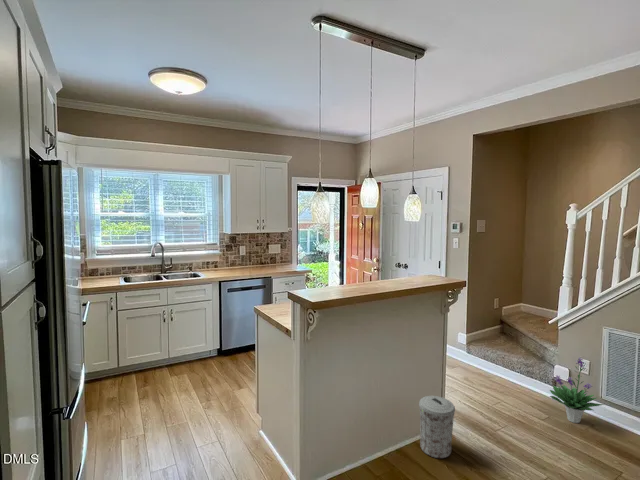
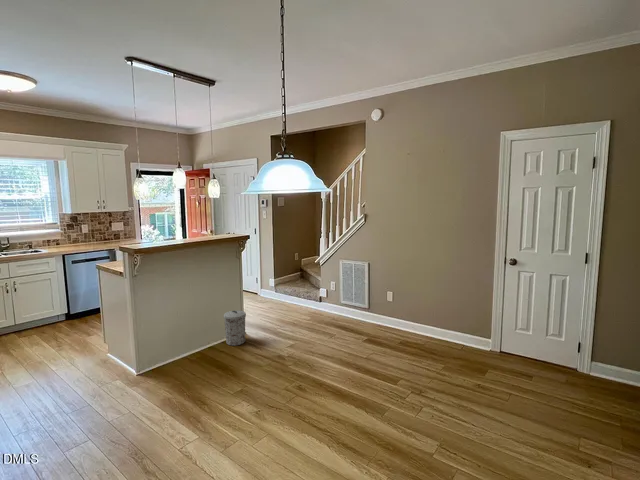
potted plant: present [550,357,603,423] -> none [311,279,339,318]

